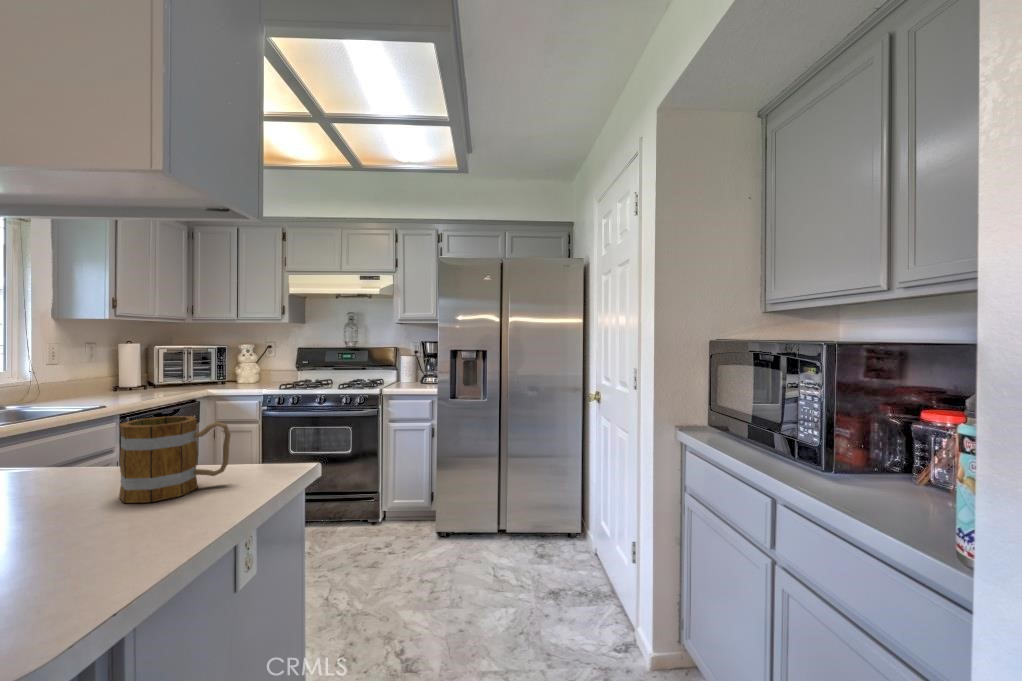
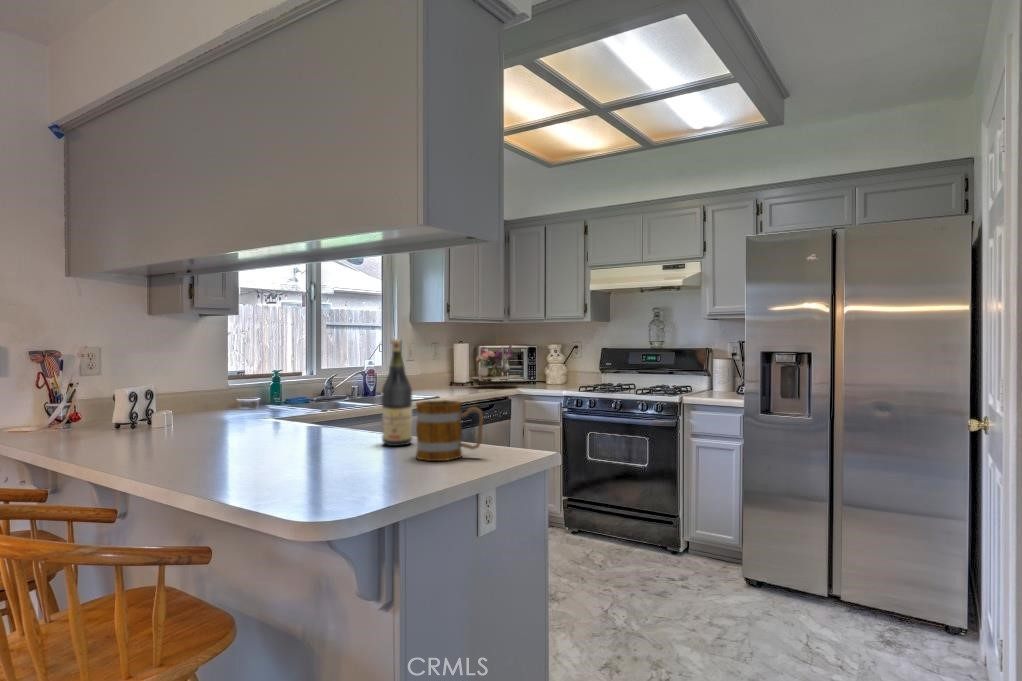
wine bottle: none [43,337,101,487] -> present [382,339,412,446]
flower arrangement: none [138,344,209,391] -> present [469,345,517,386]

